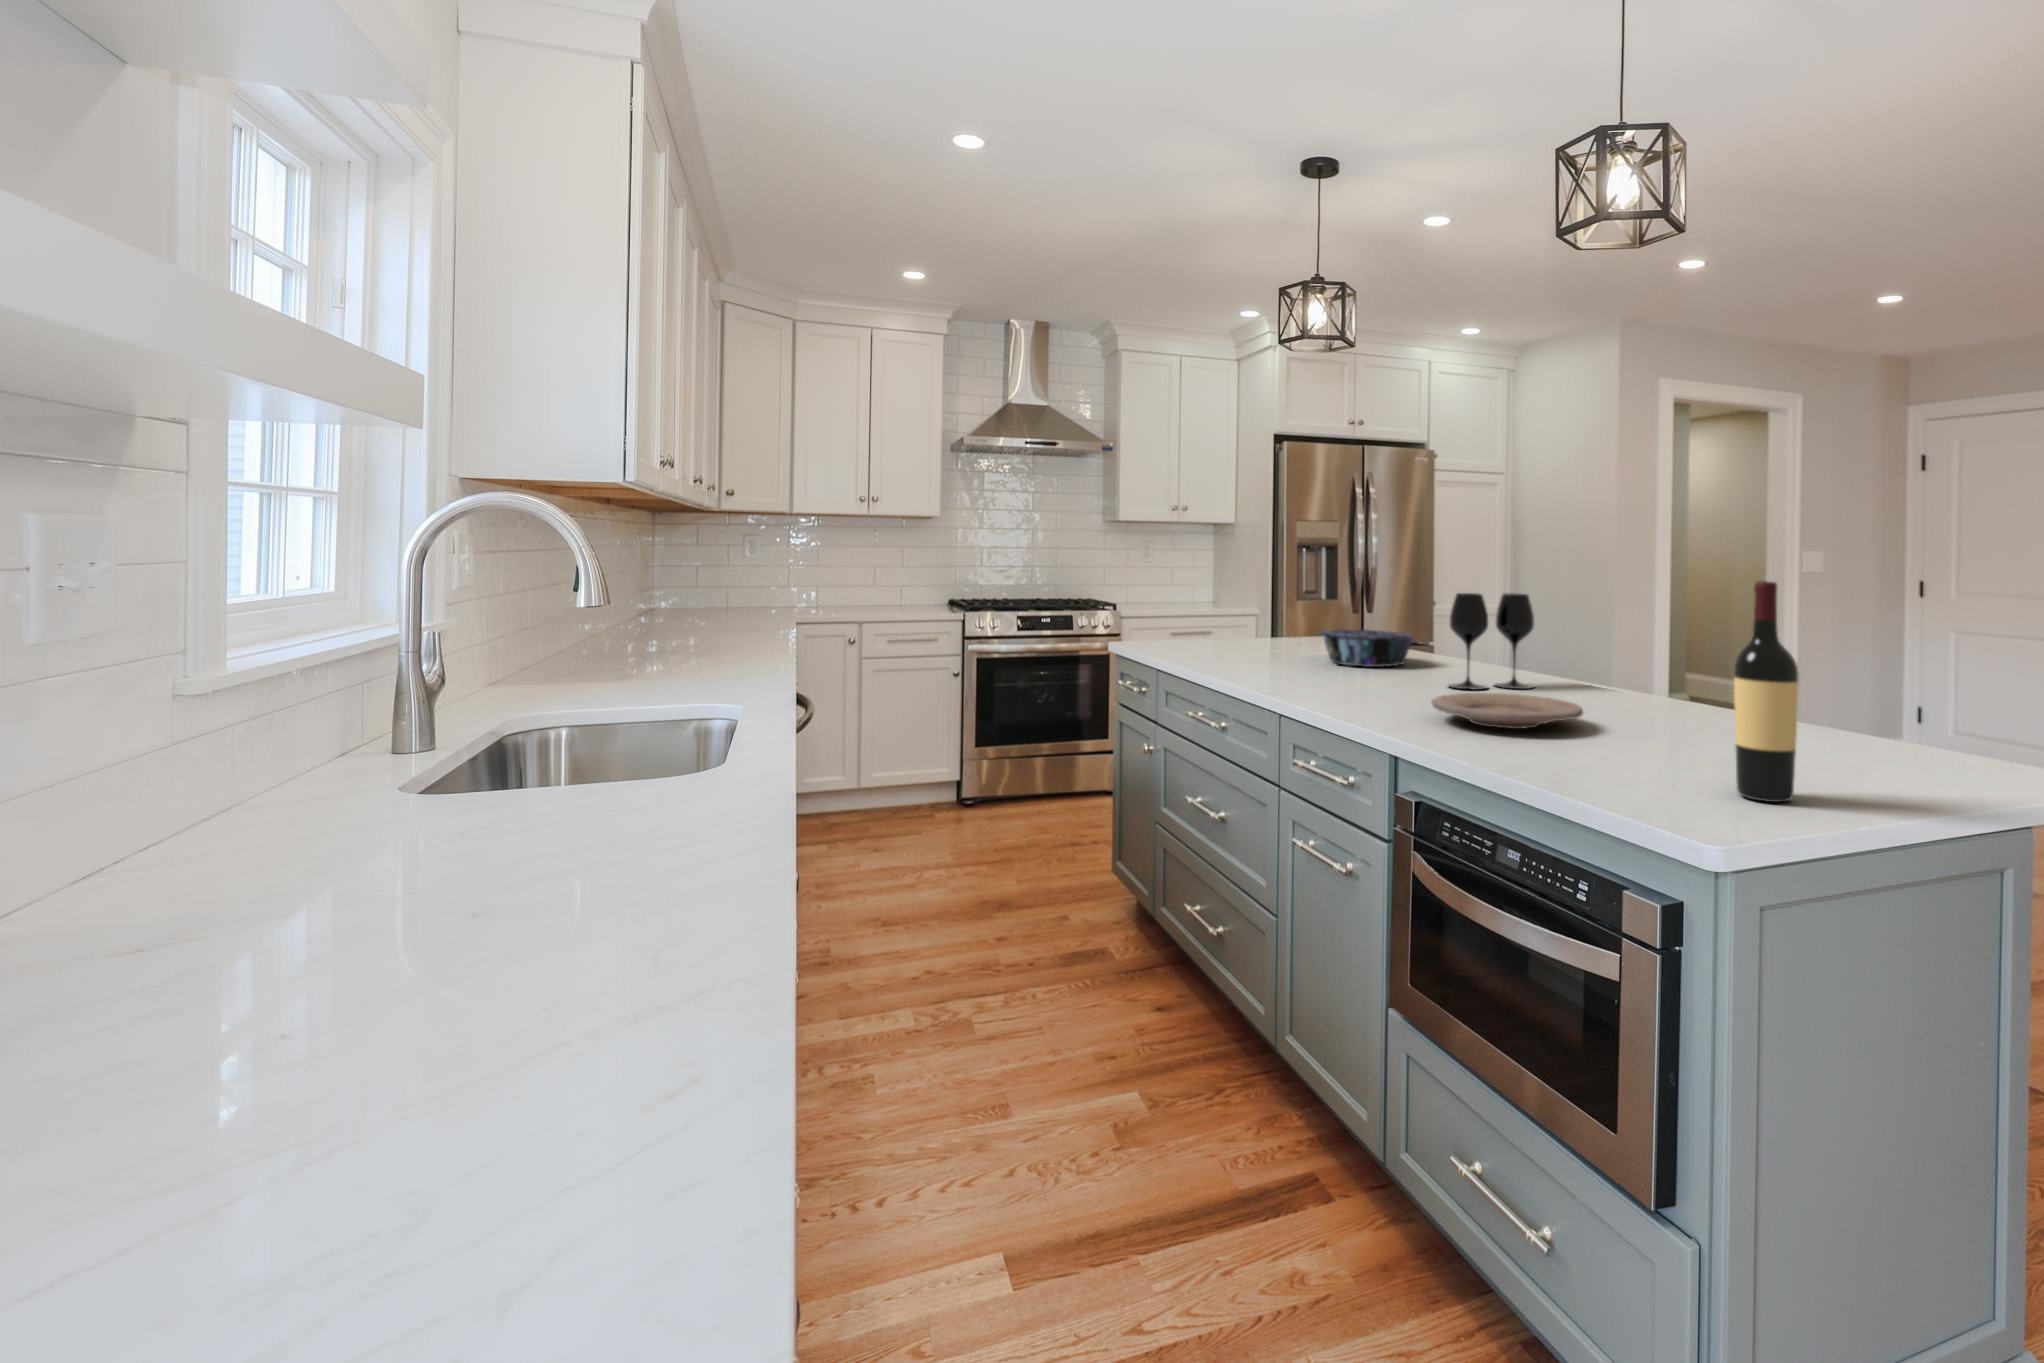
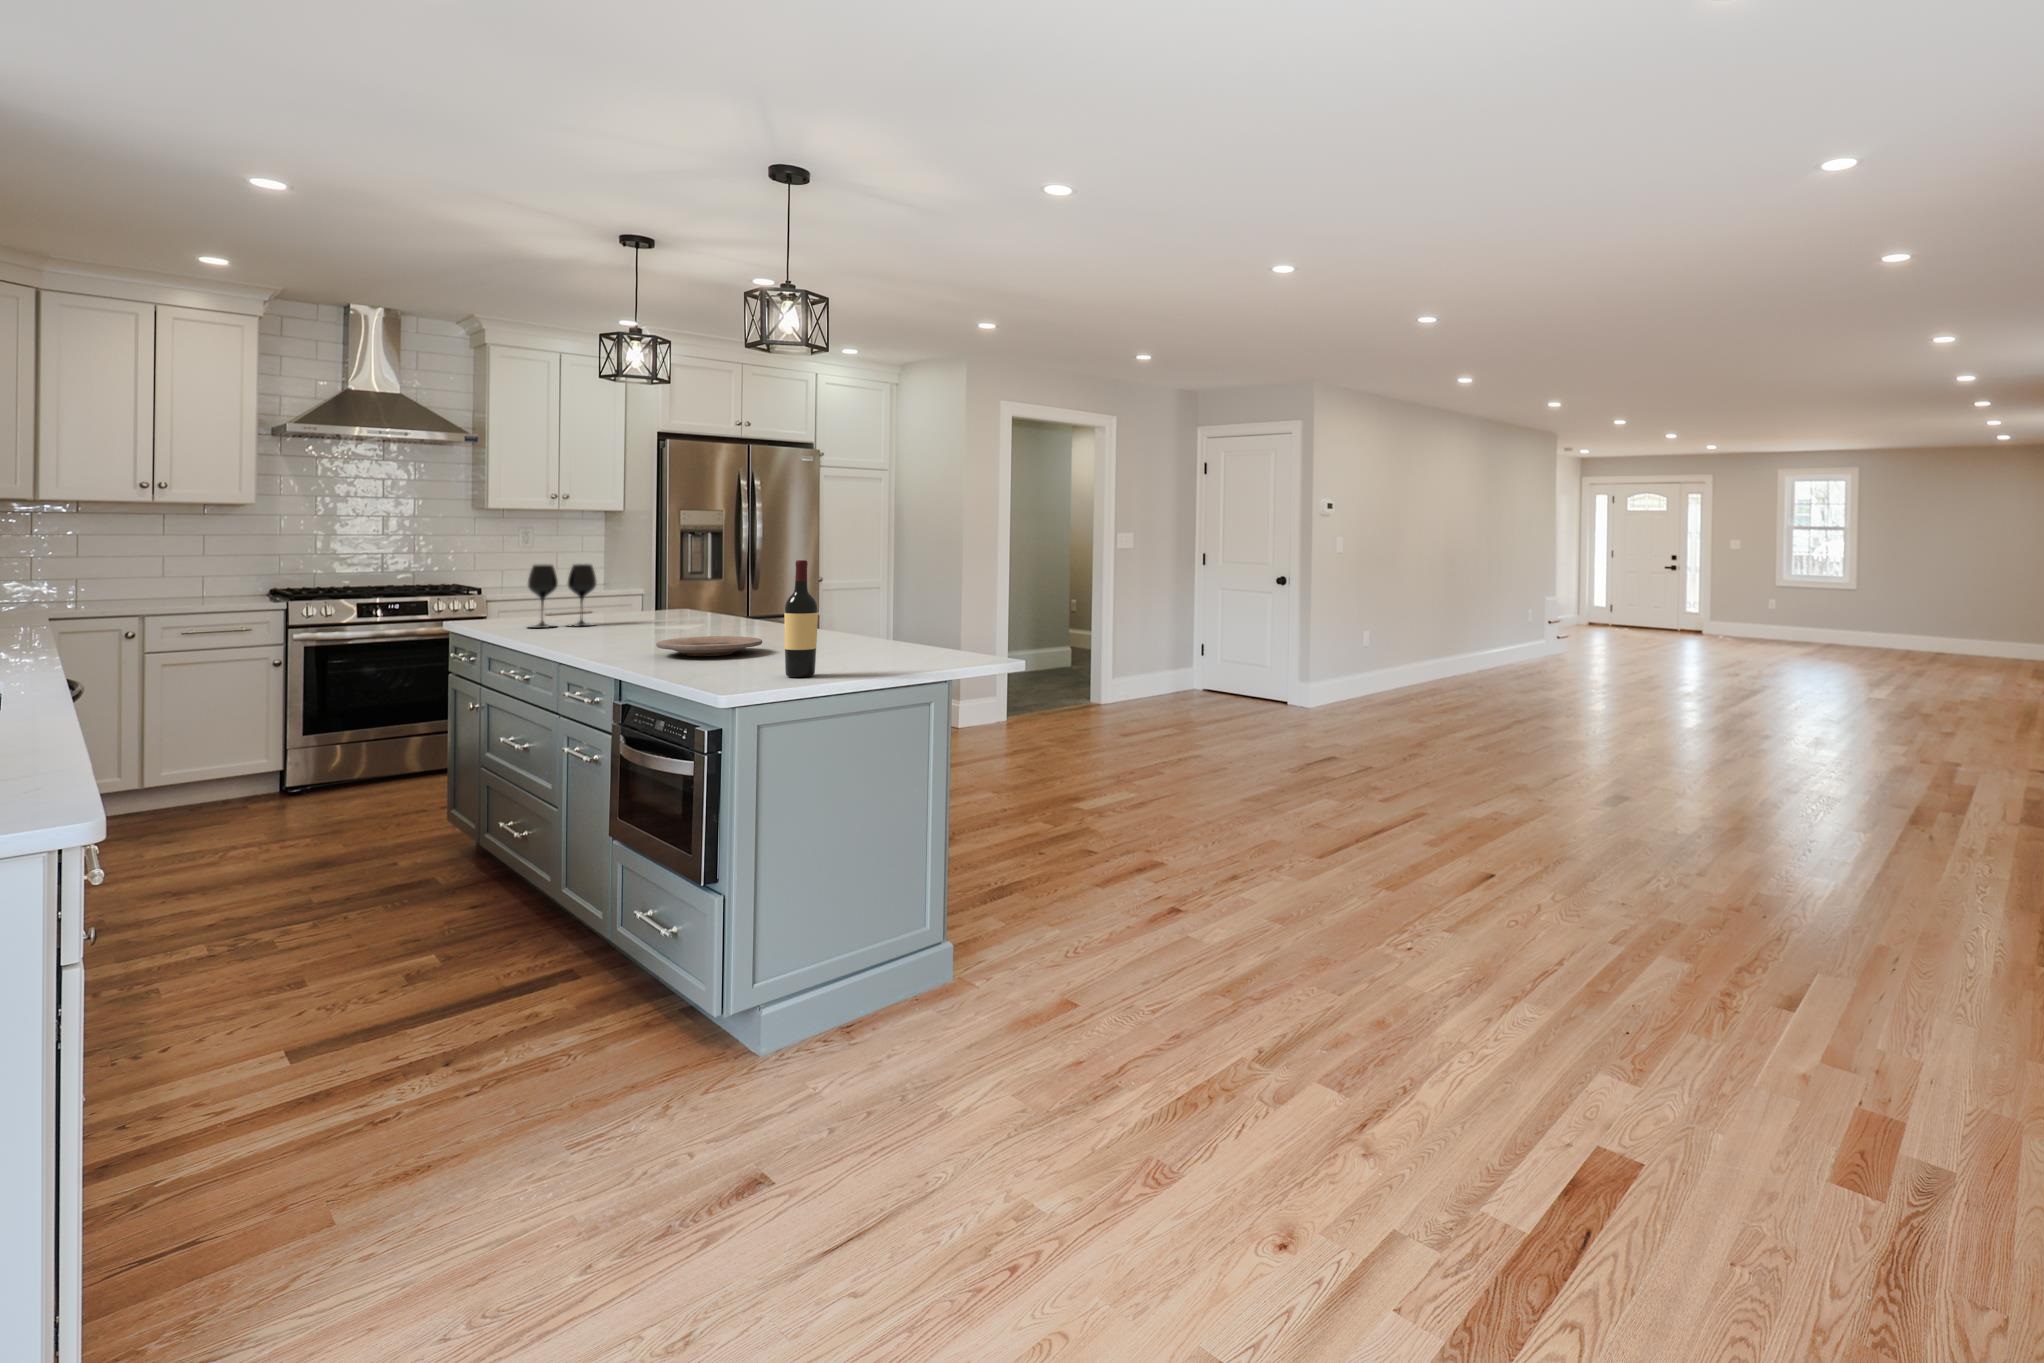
wine glass: present [1449,593,1534,690] -> present [528,564,597,628]
decorative bowl: present [1320,630,1414,667] -> none [628,601,708,628]

